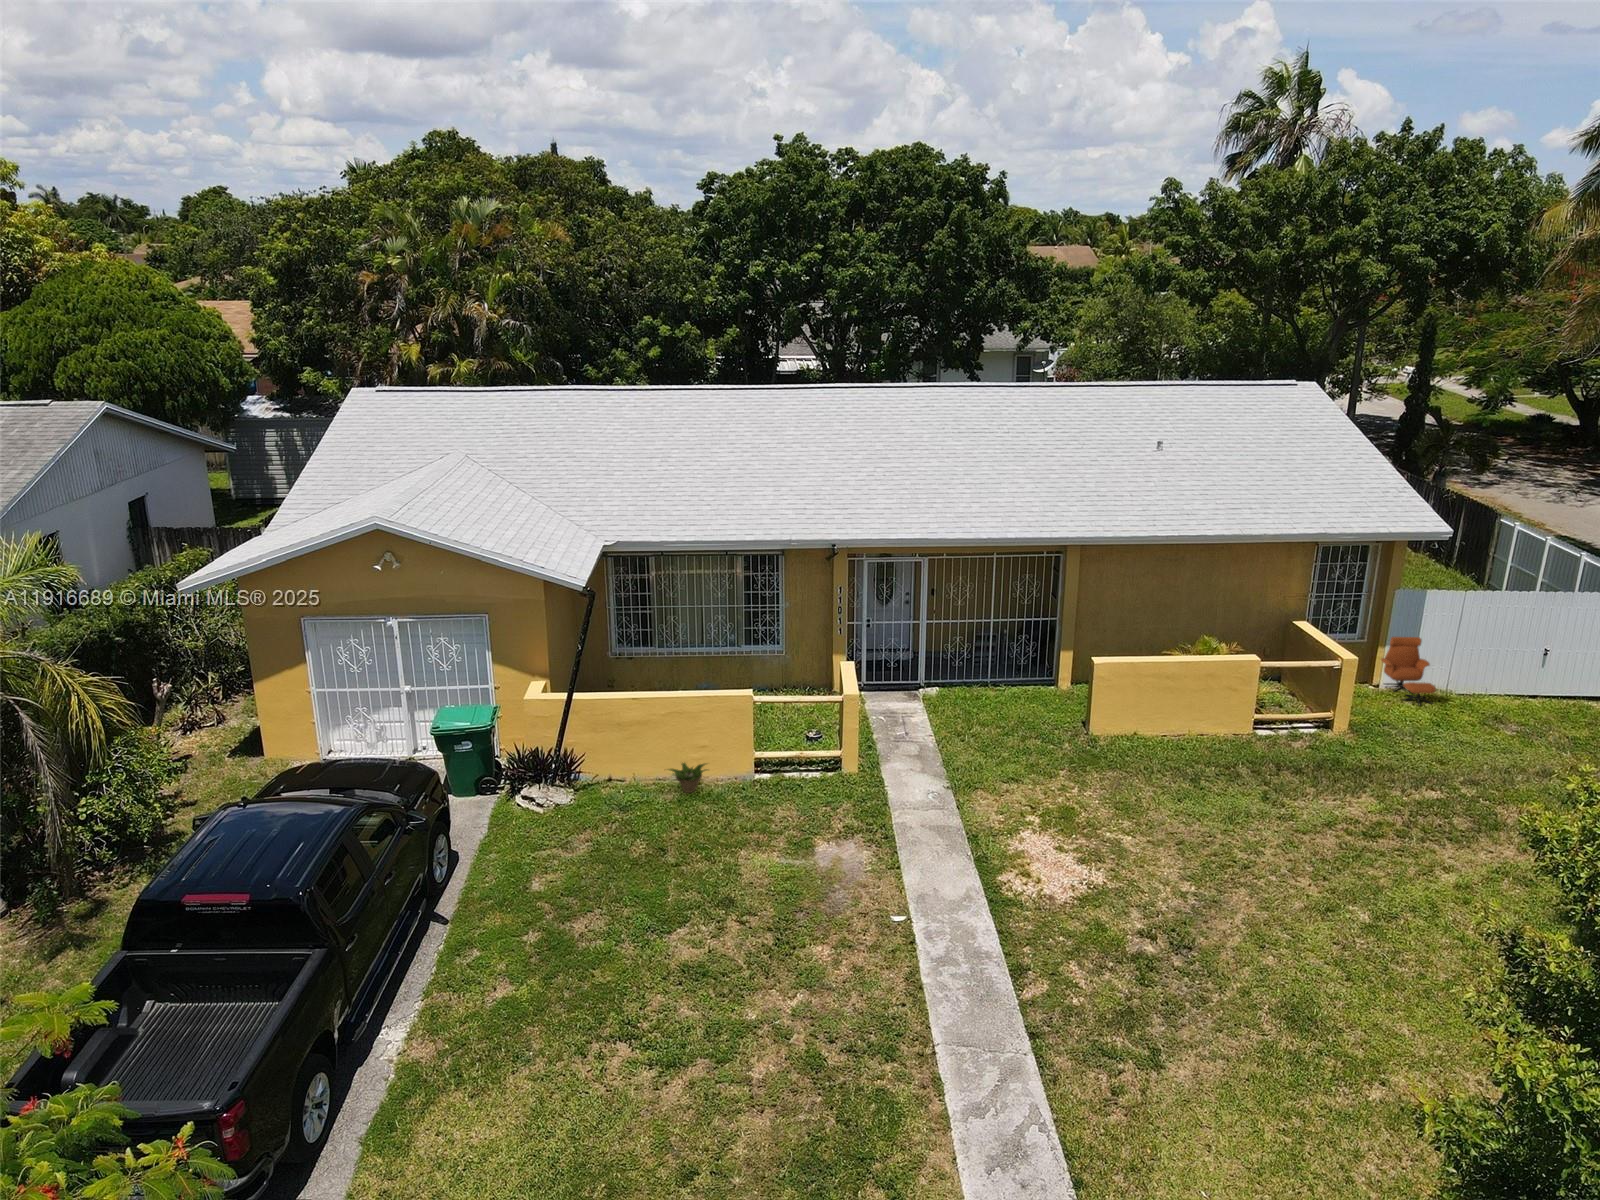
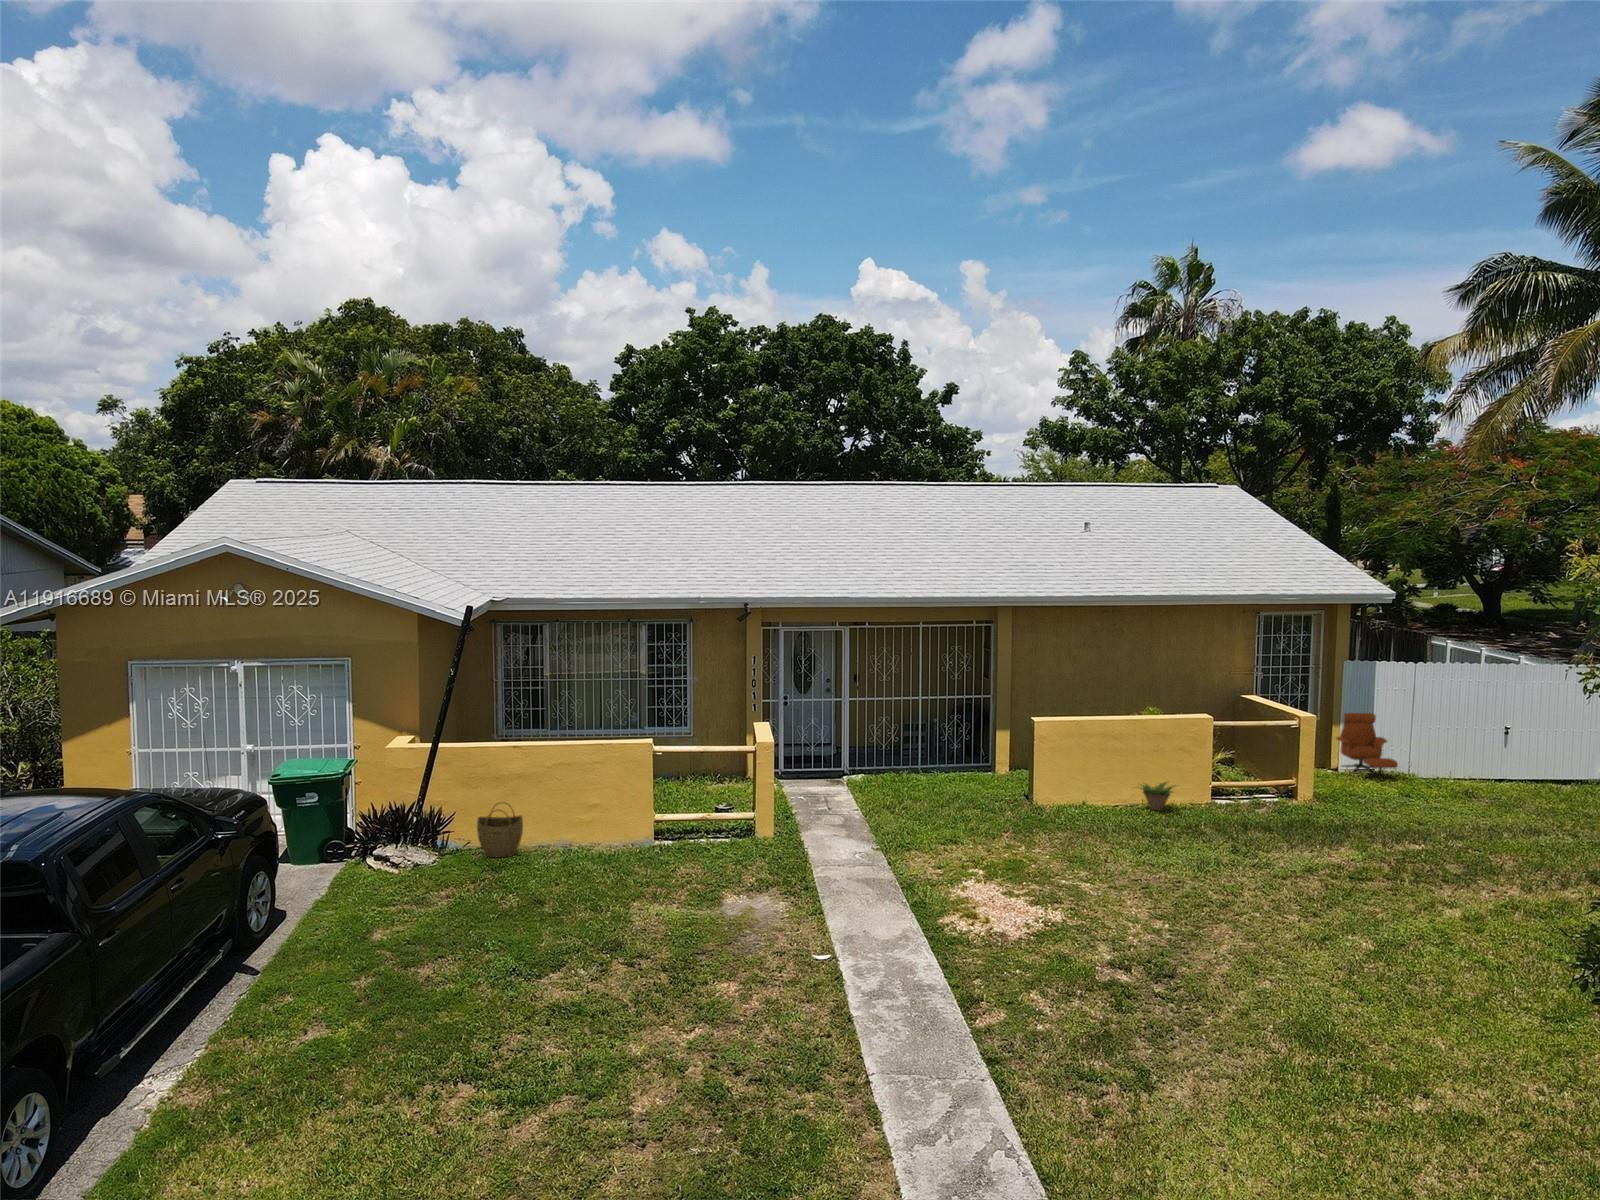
woven basket: none [605,745,643,792] -> present [477,803,523,858]
decorative plant: present [669,763,708,793] -> present [1141,782,1175,811]

